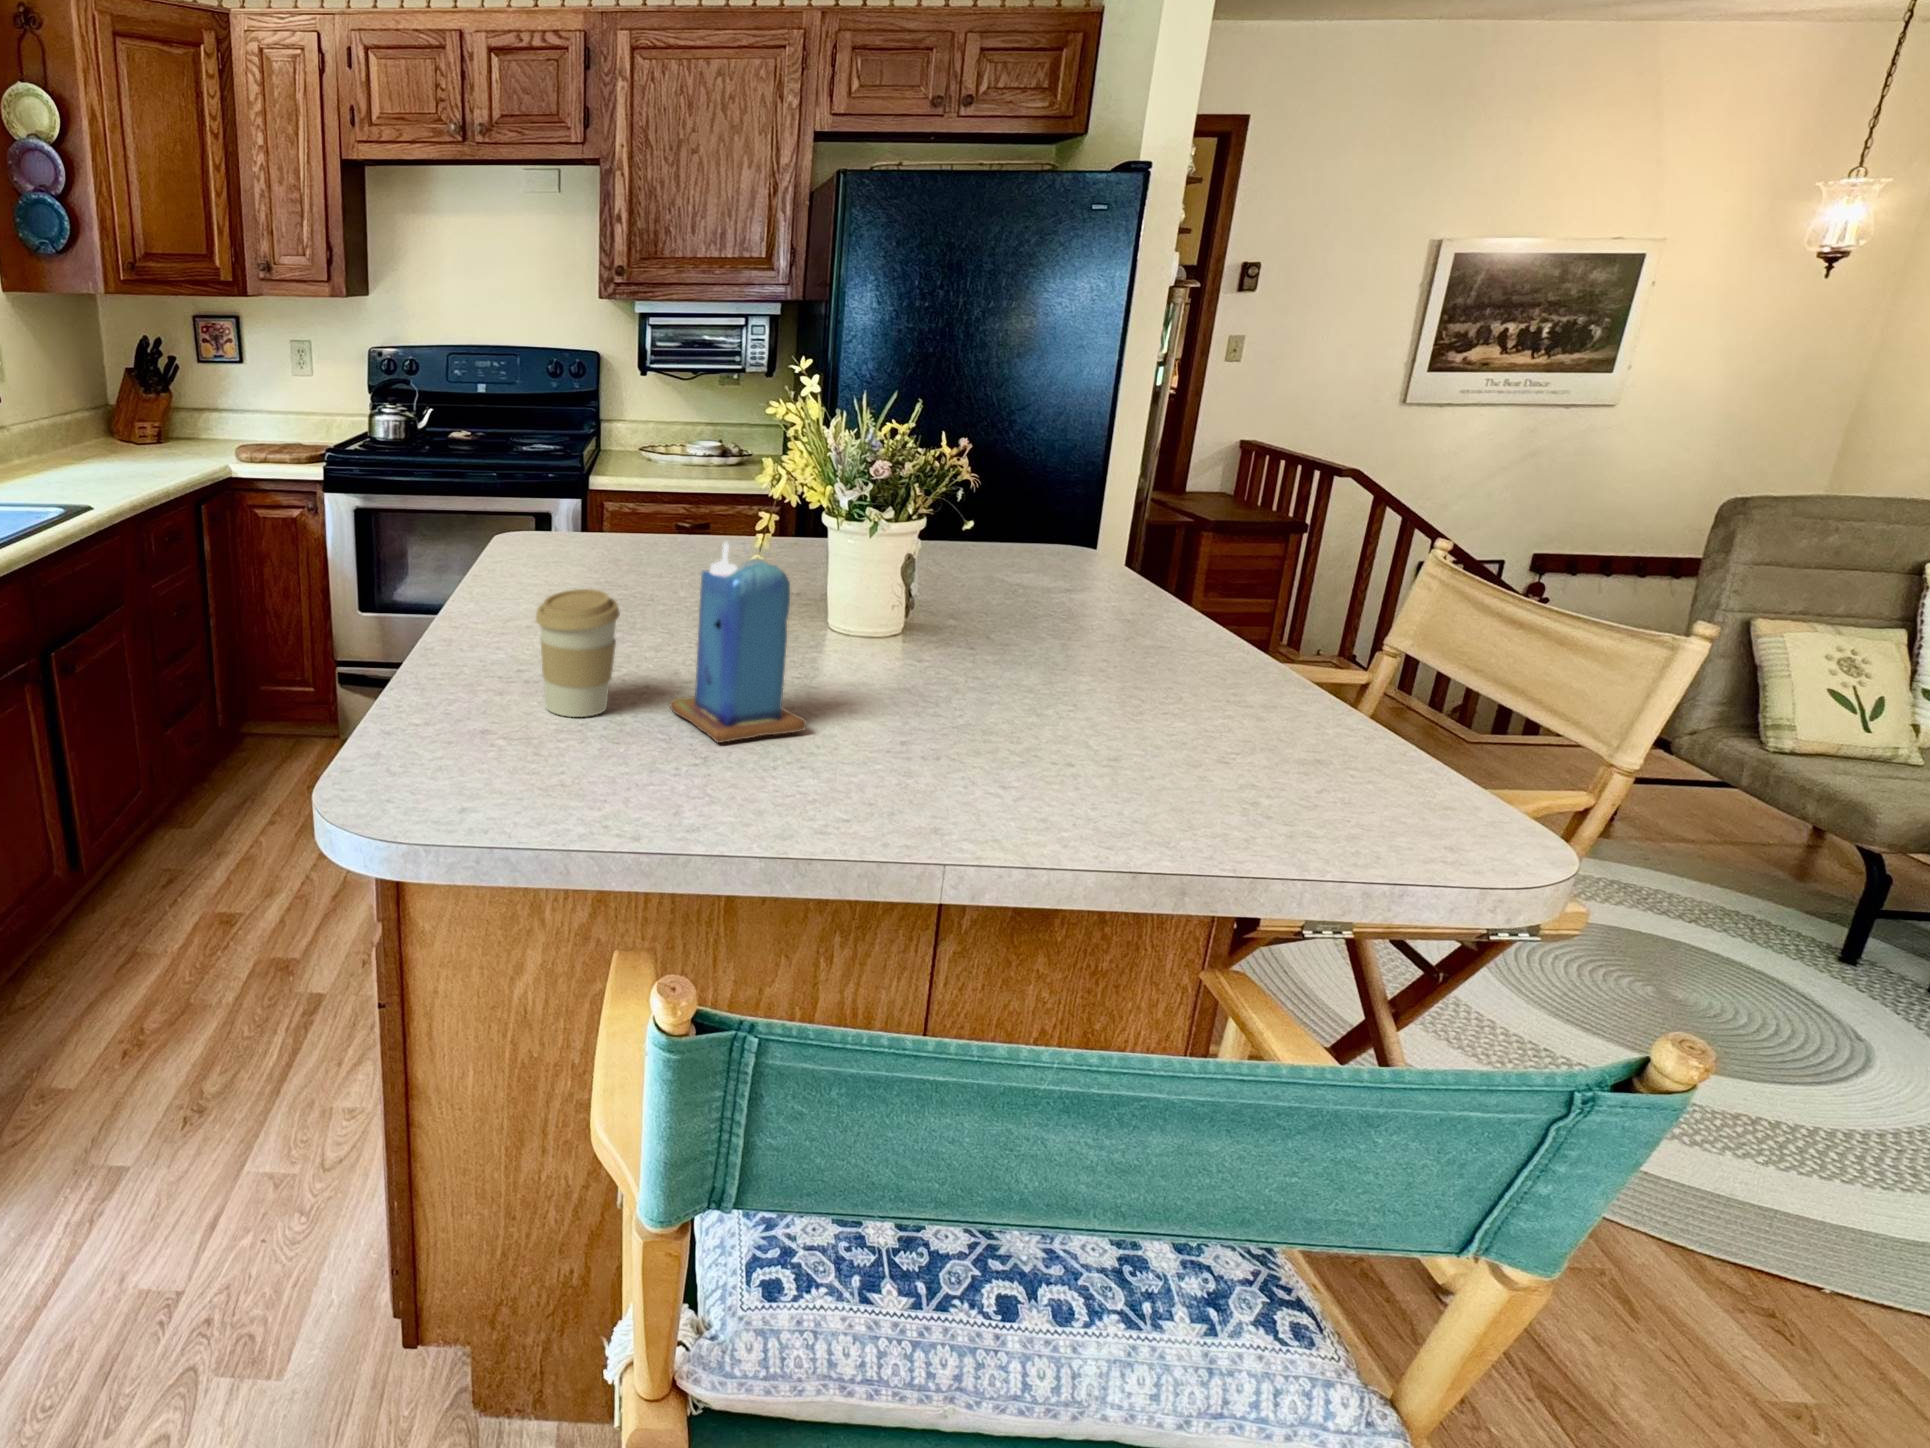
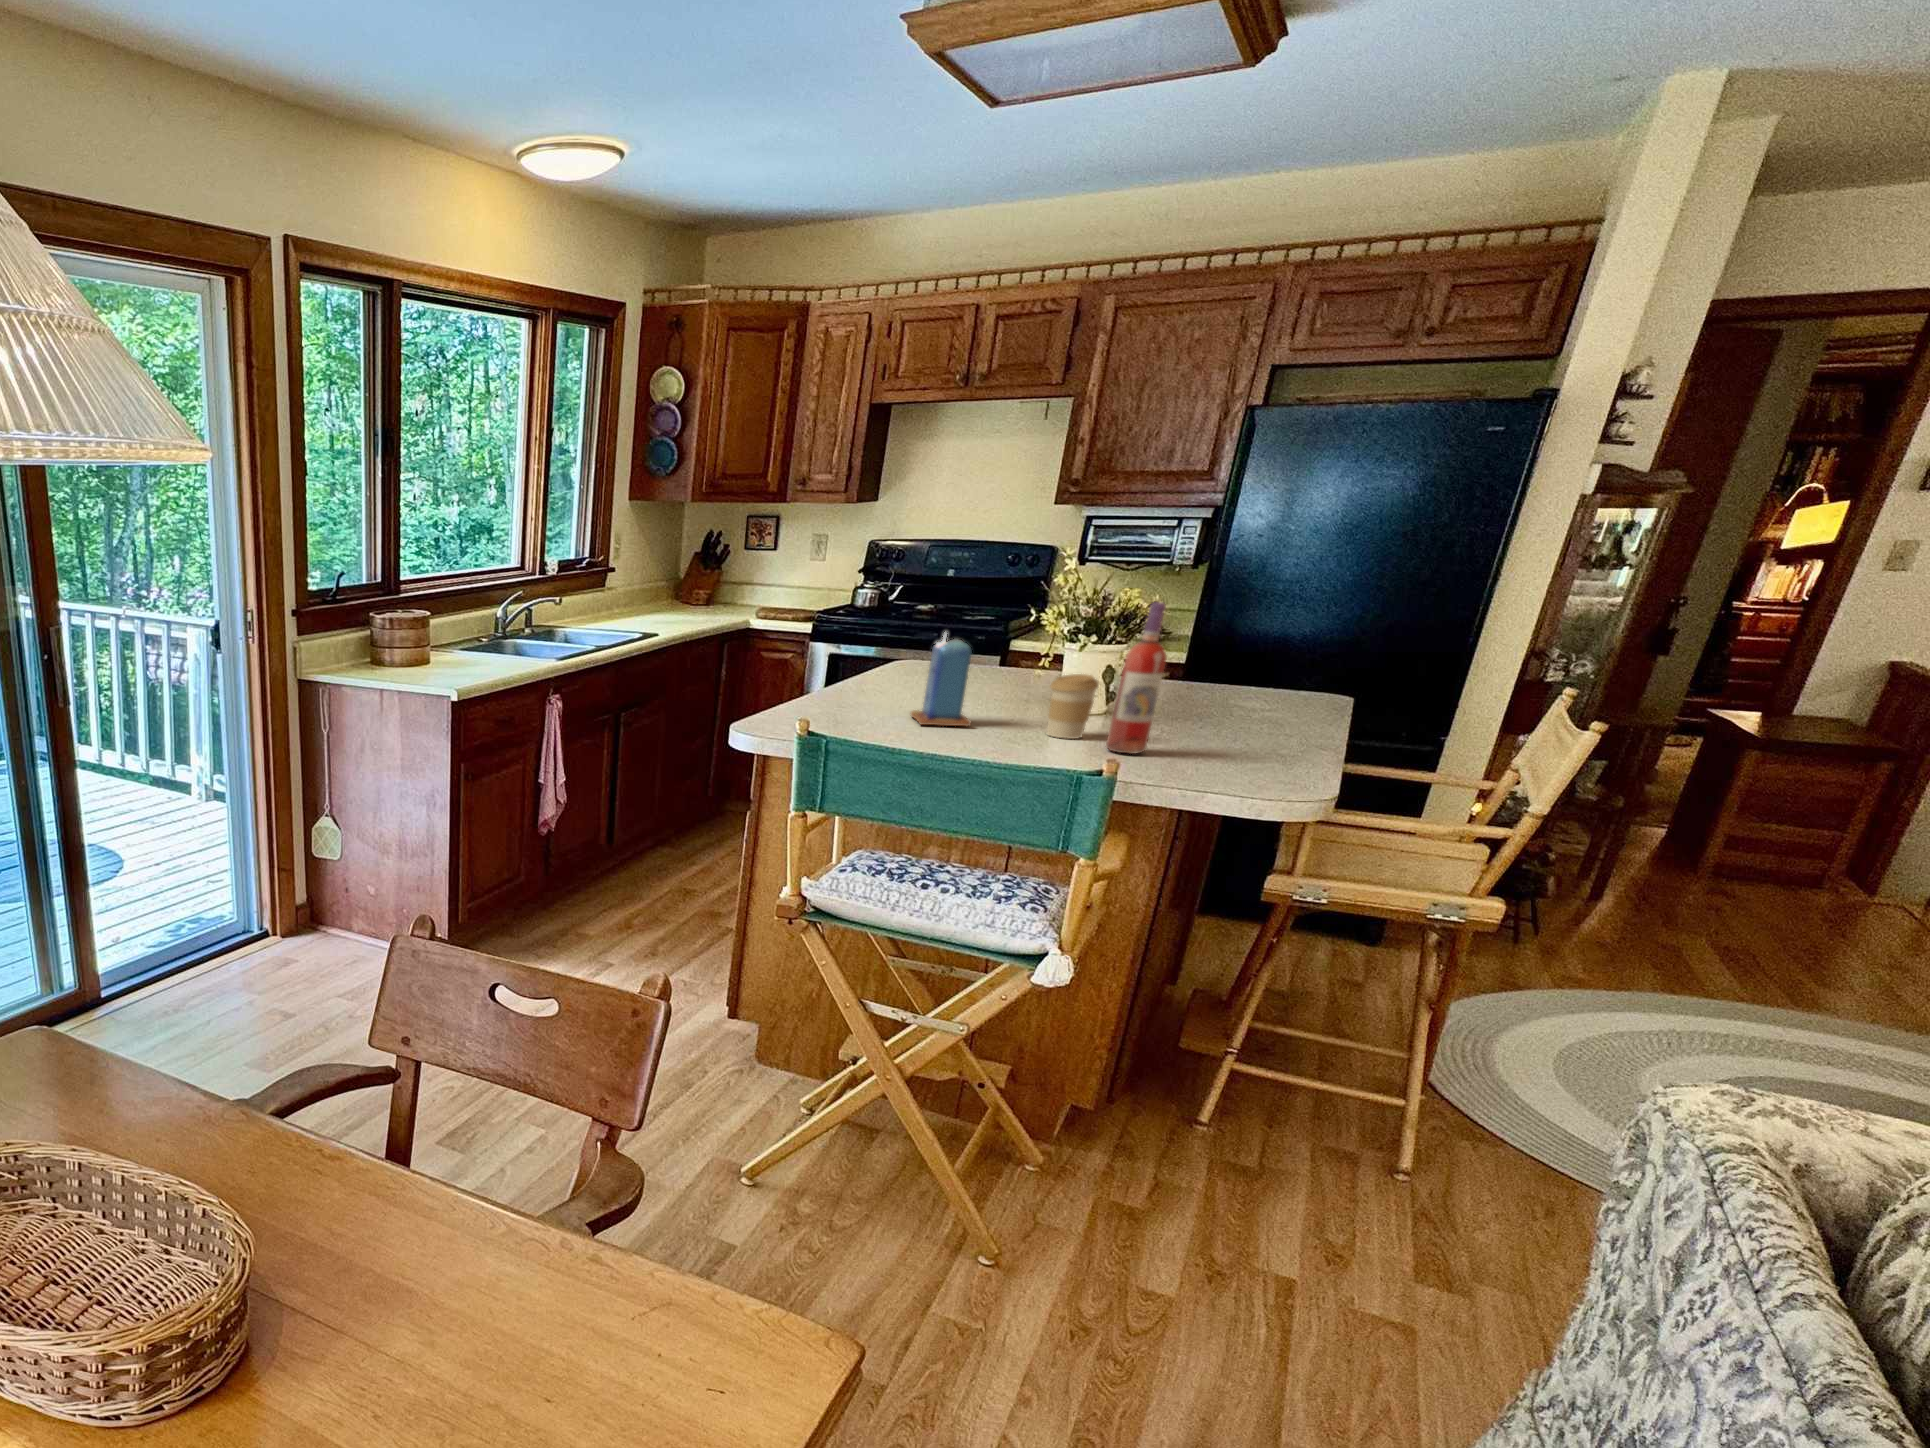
wine bottle: none [1082,473,1191,775] -> present [1106,602,1167,754]
coffee cup: present [536,589,620,717] -> present [1047,674,1099,739]

